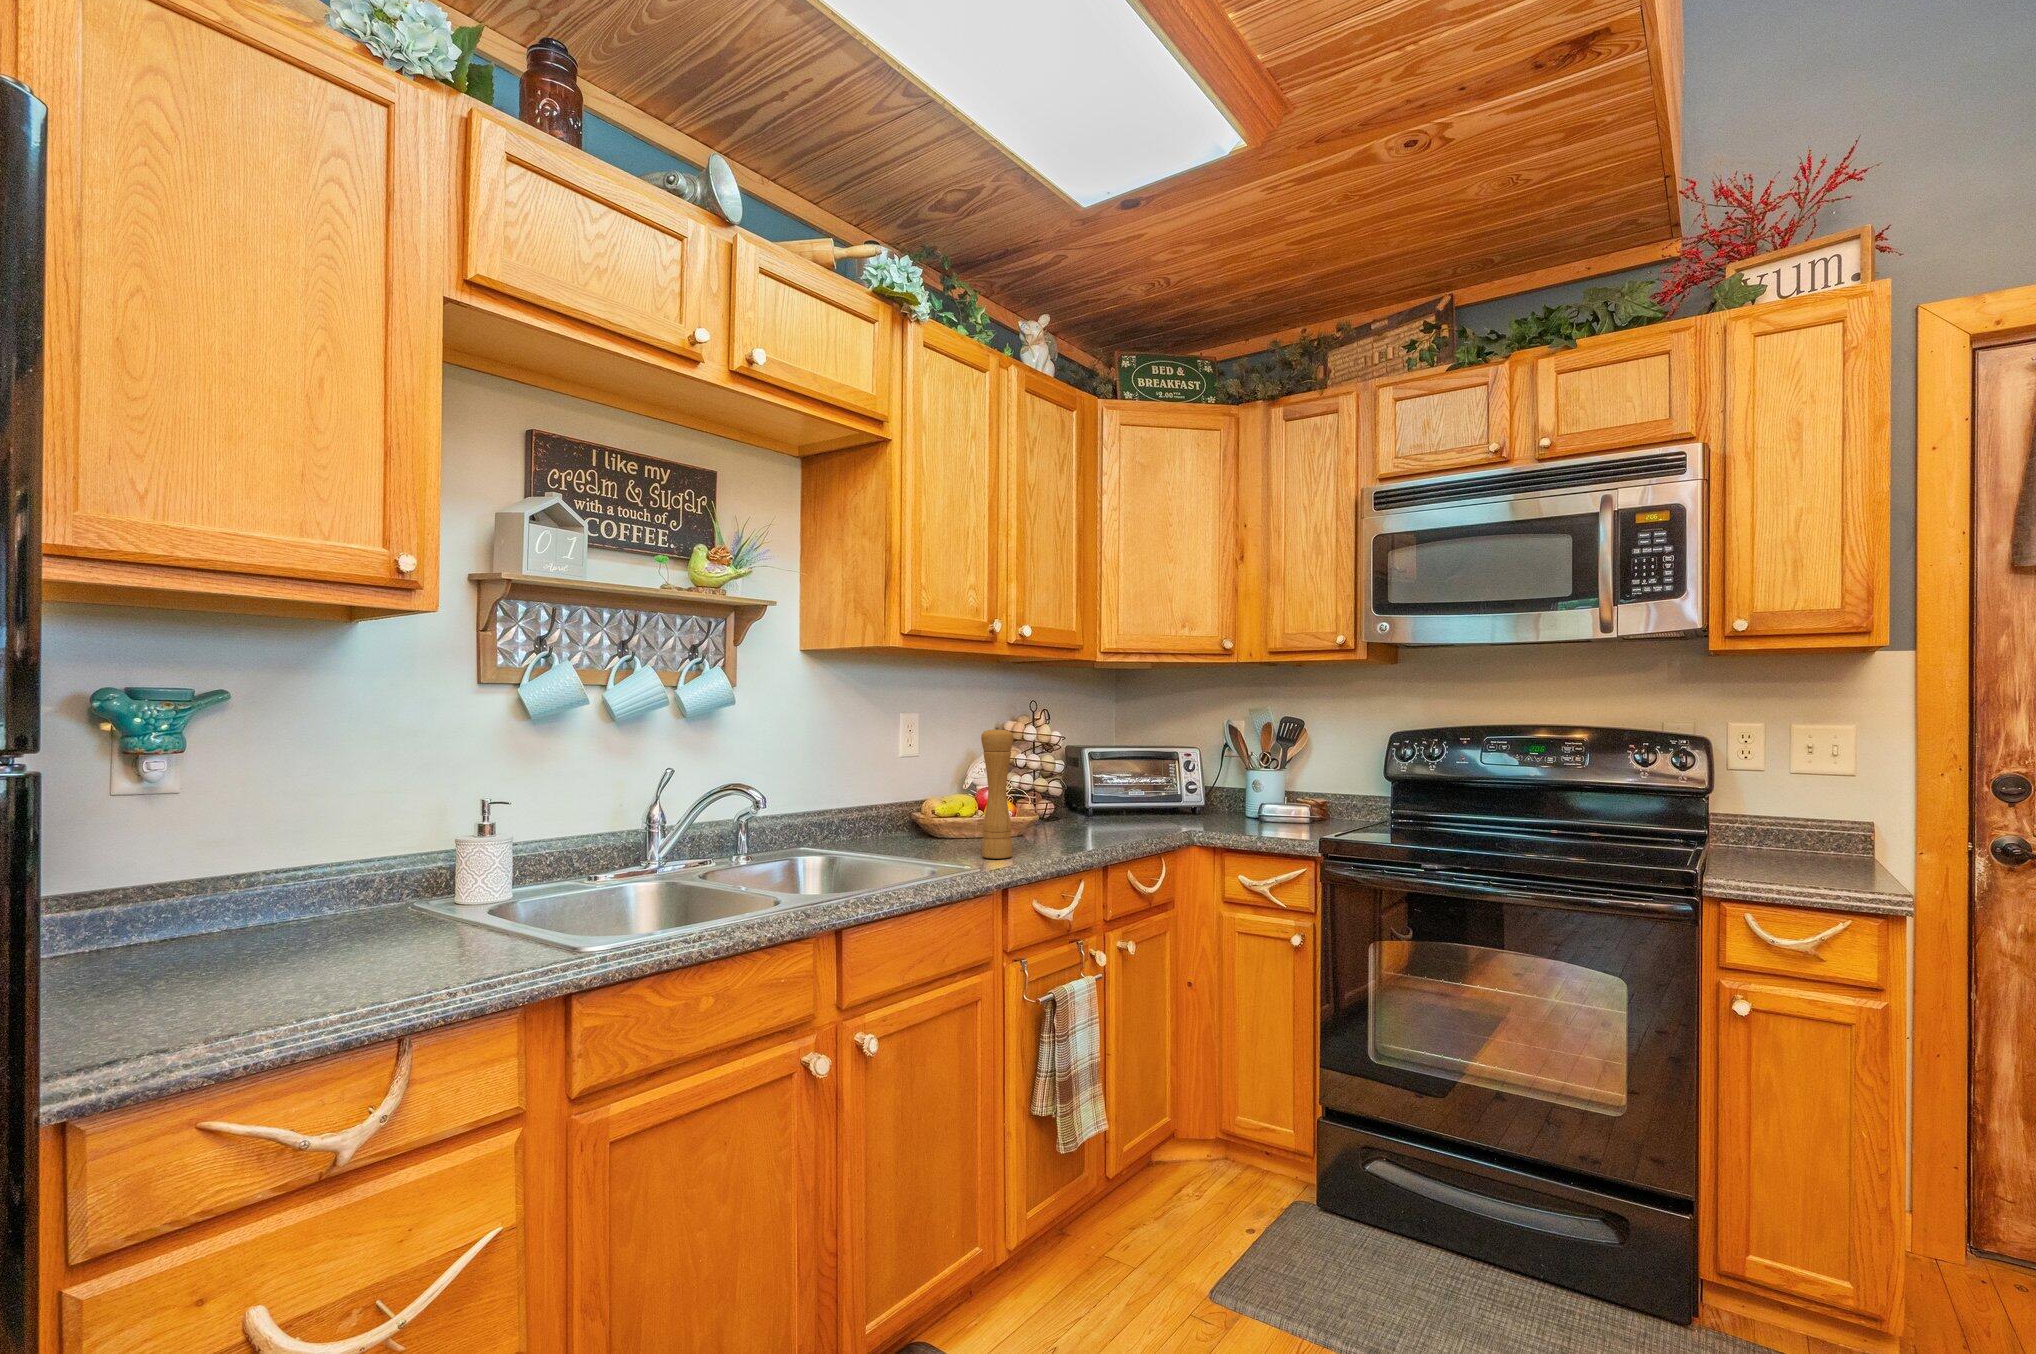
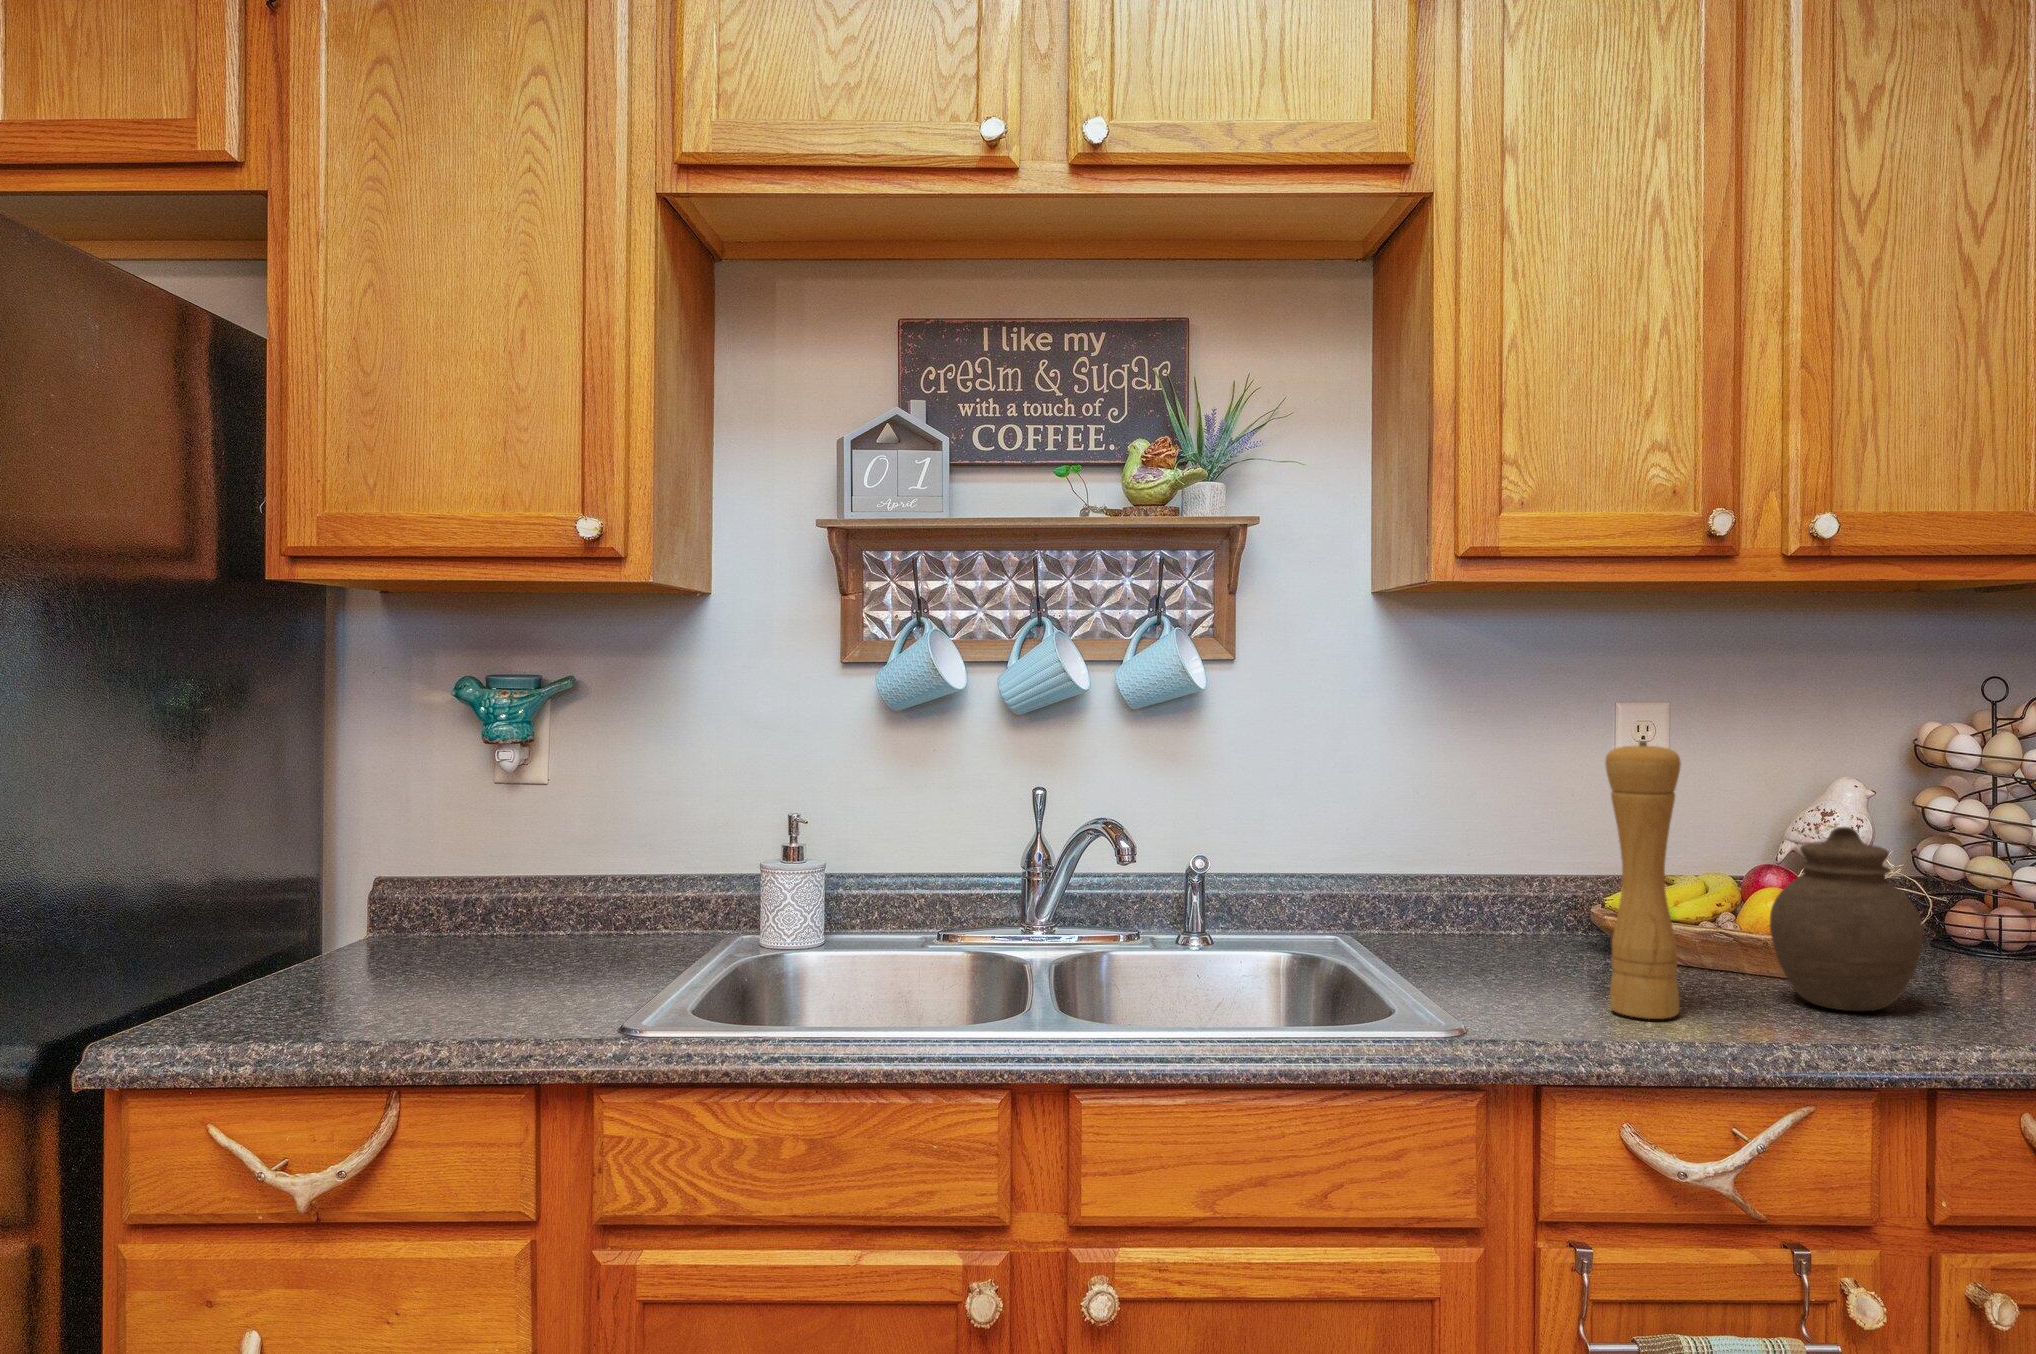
jar: none [1018,764,1076,845] -> present [1770,827,1923,1011]

